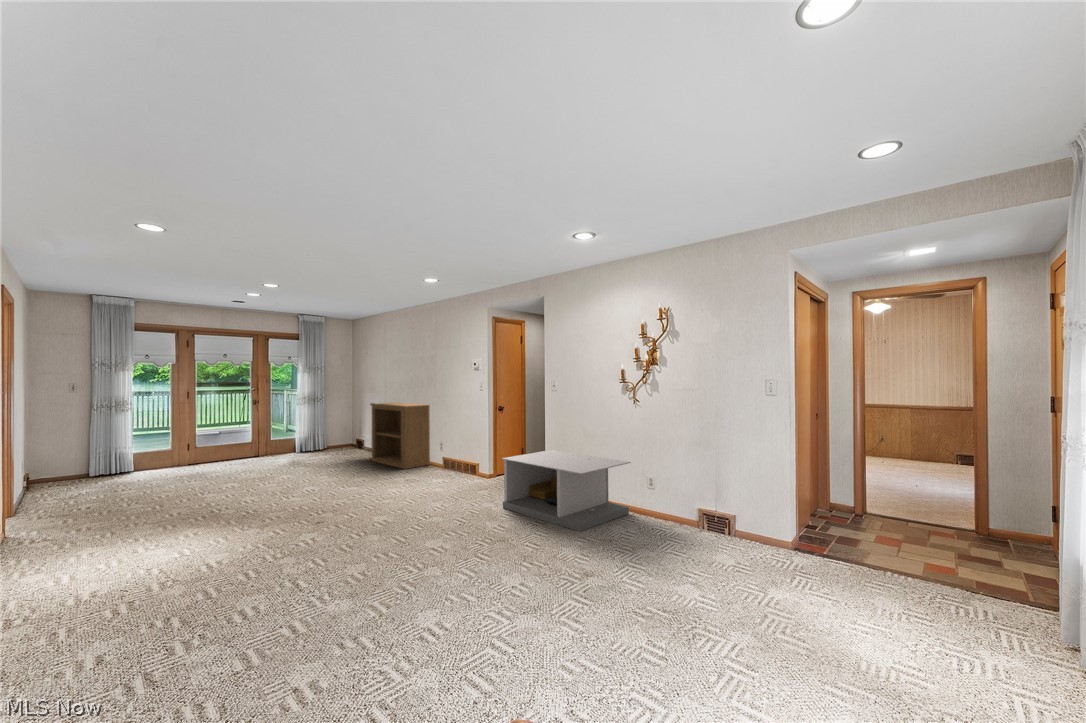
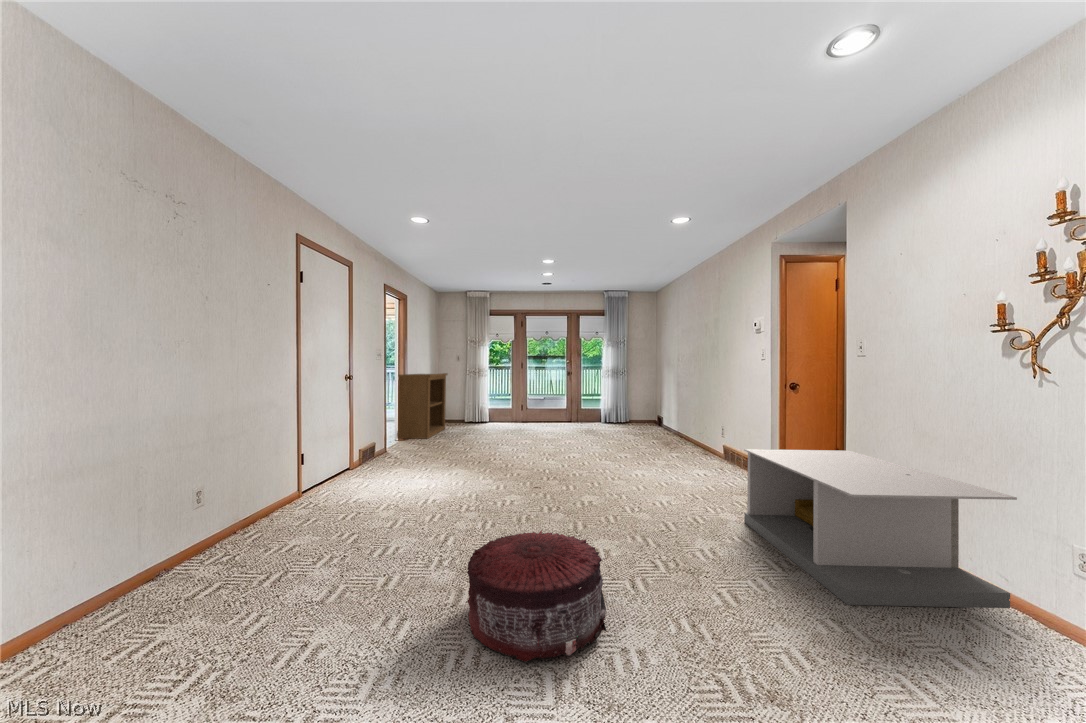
bookshelf: present [370,403,430,469] -> present [397,373,447,439]
pouf: none [406,532,499,609] -> present [467,531,606,662]

